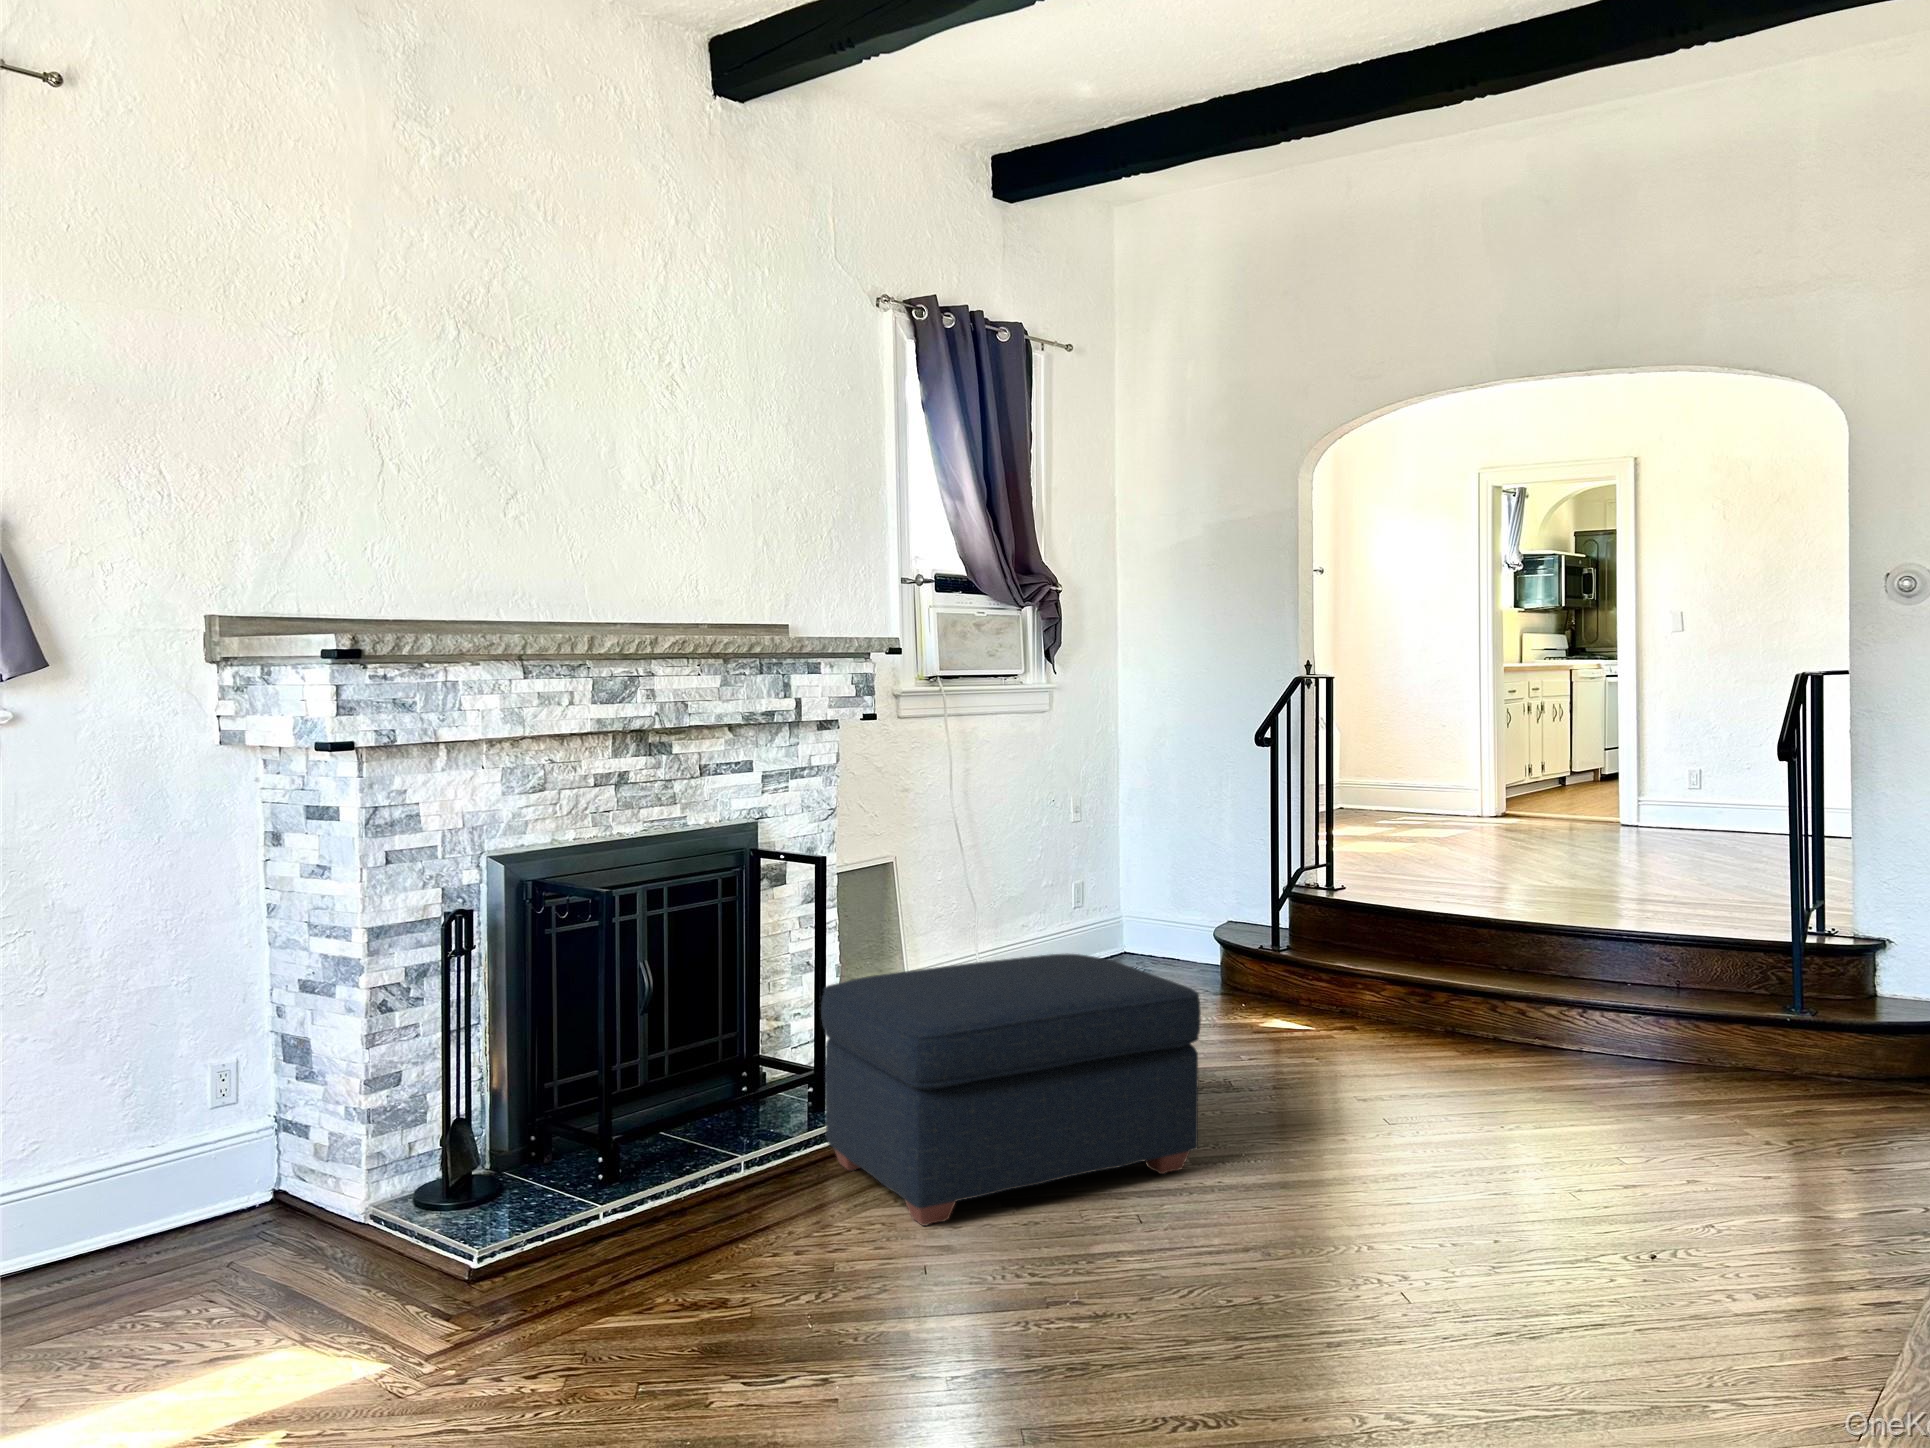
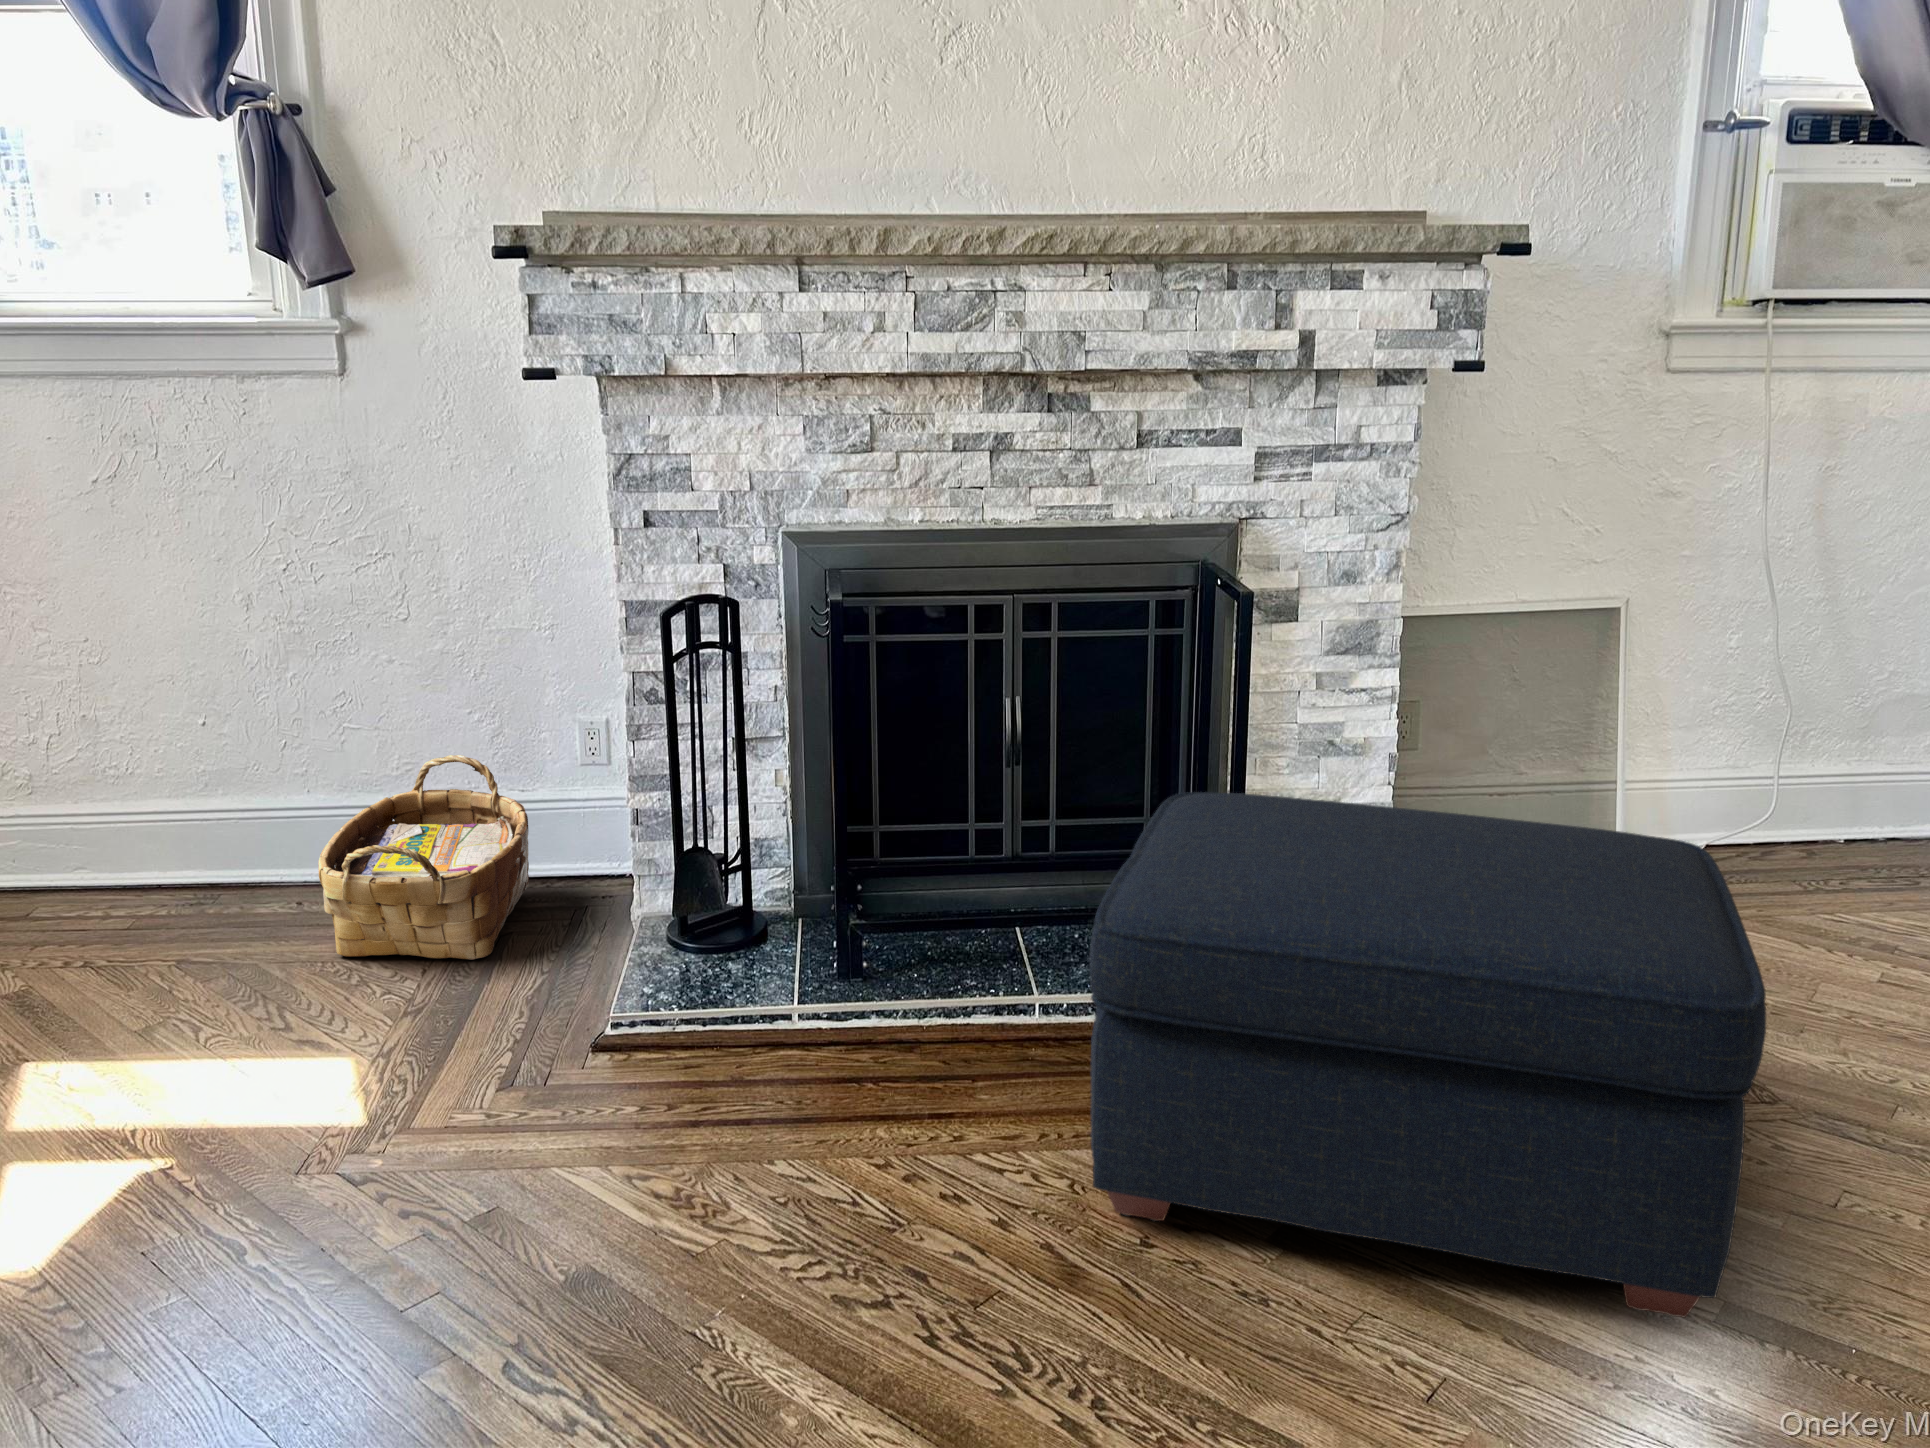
woven basket: none [43,1115,259,1323] -> present [318,755,529,960]

